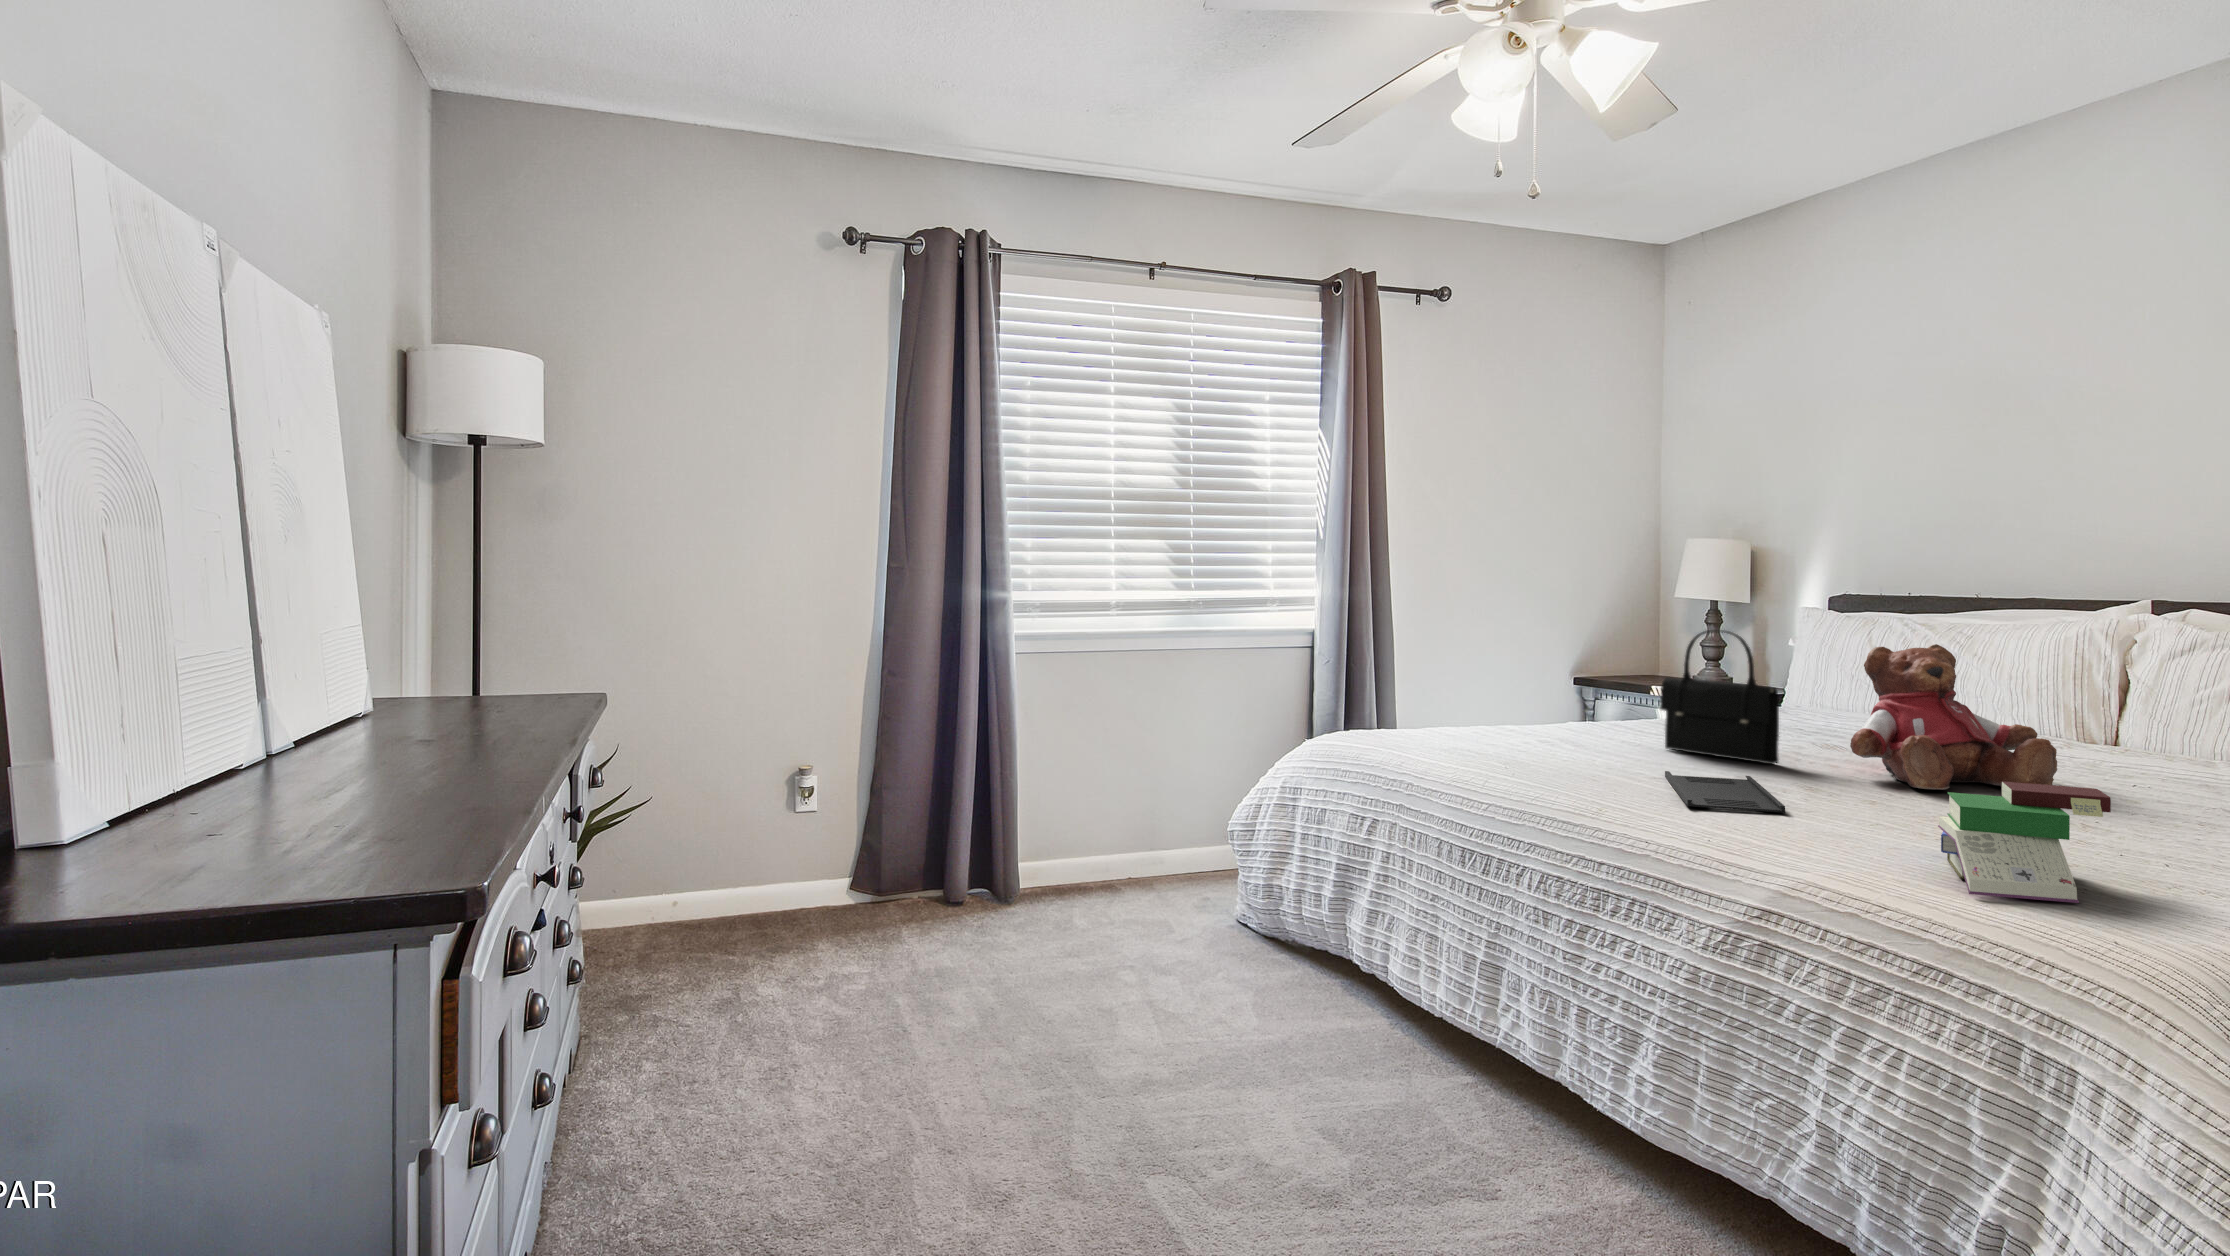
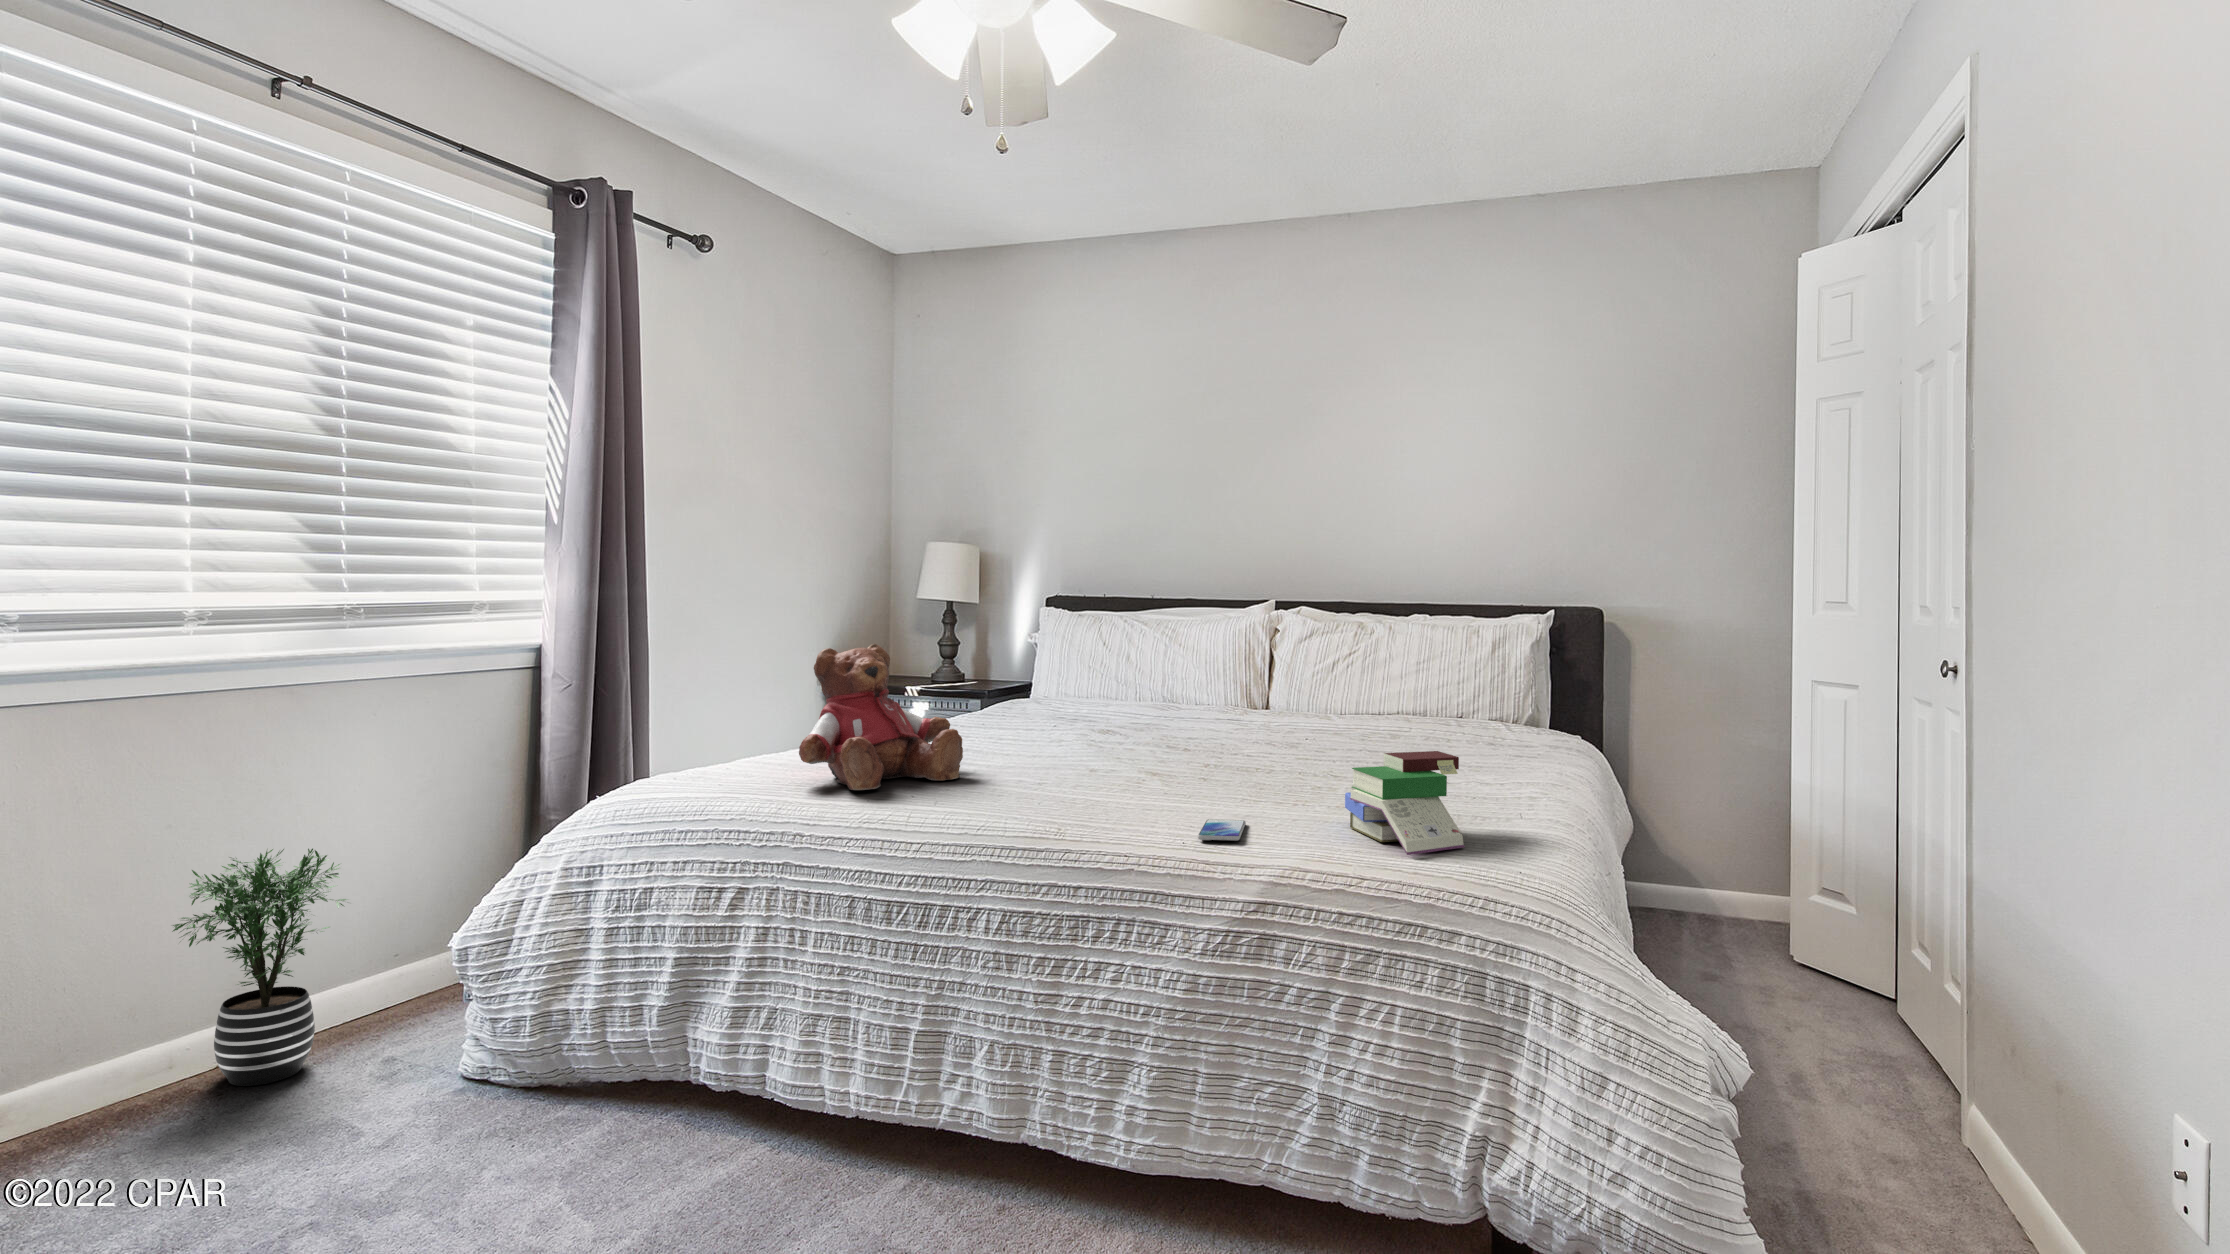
handbag: present [1660,630,1779,764] -> none [1013,628,1124,759]
teddy bear: present [1850,644,2057,789] -> present [799,644,963,790]
potted plant: none [1079,750,1170,897] -> present [172,849,347,1086]
tray: present [1665,771,1785,813] -> none [1056,773,1197,812]
smartphone: none [1730,825,1814,846] -> present [1198,819,1246,841]

